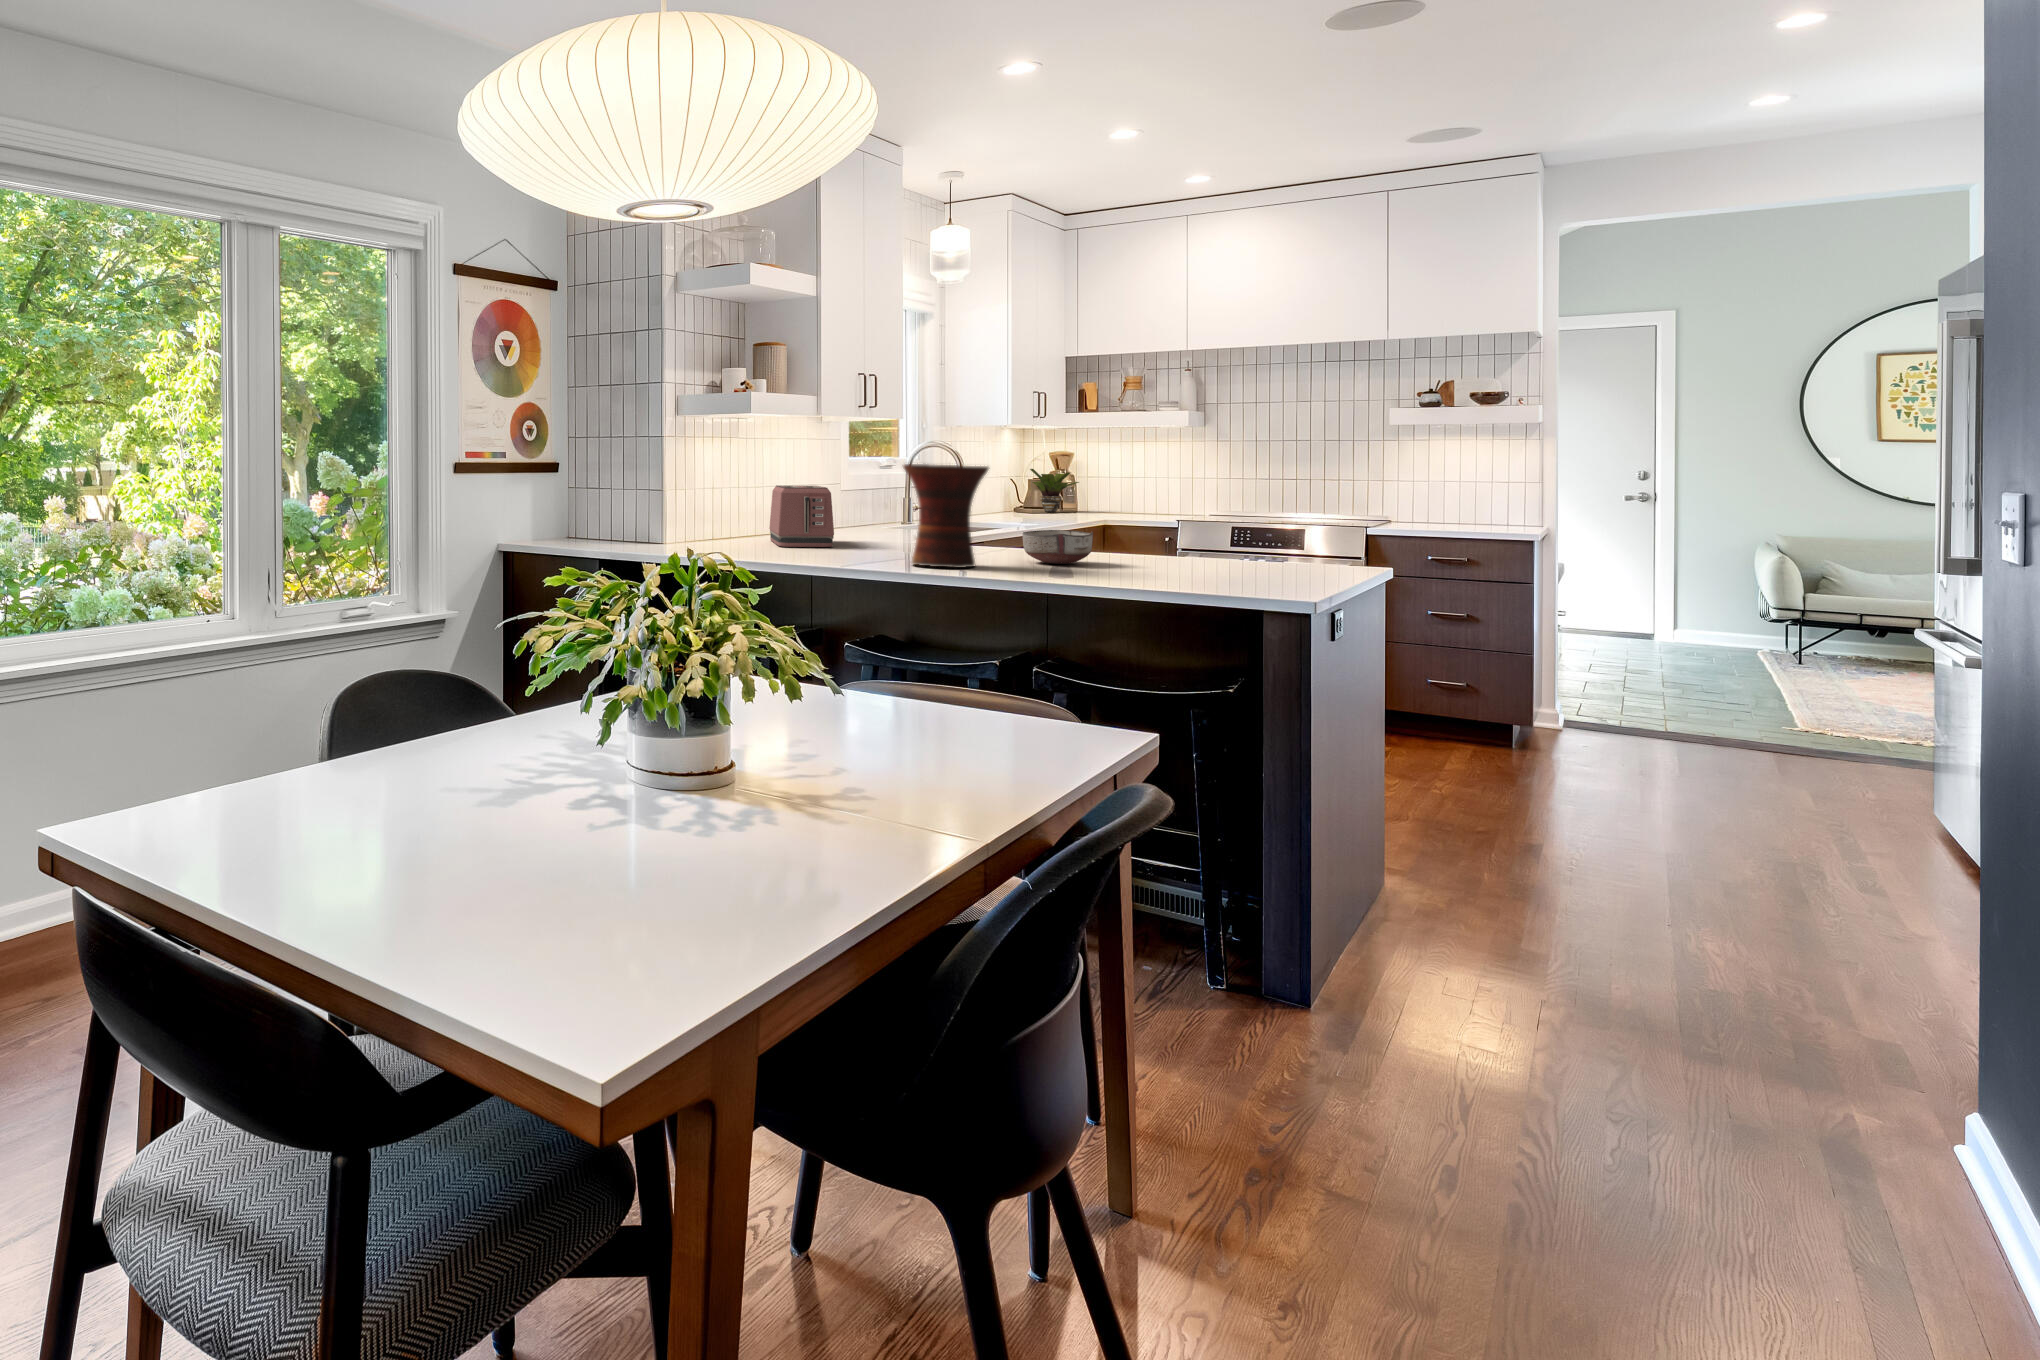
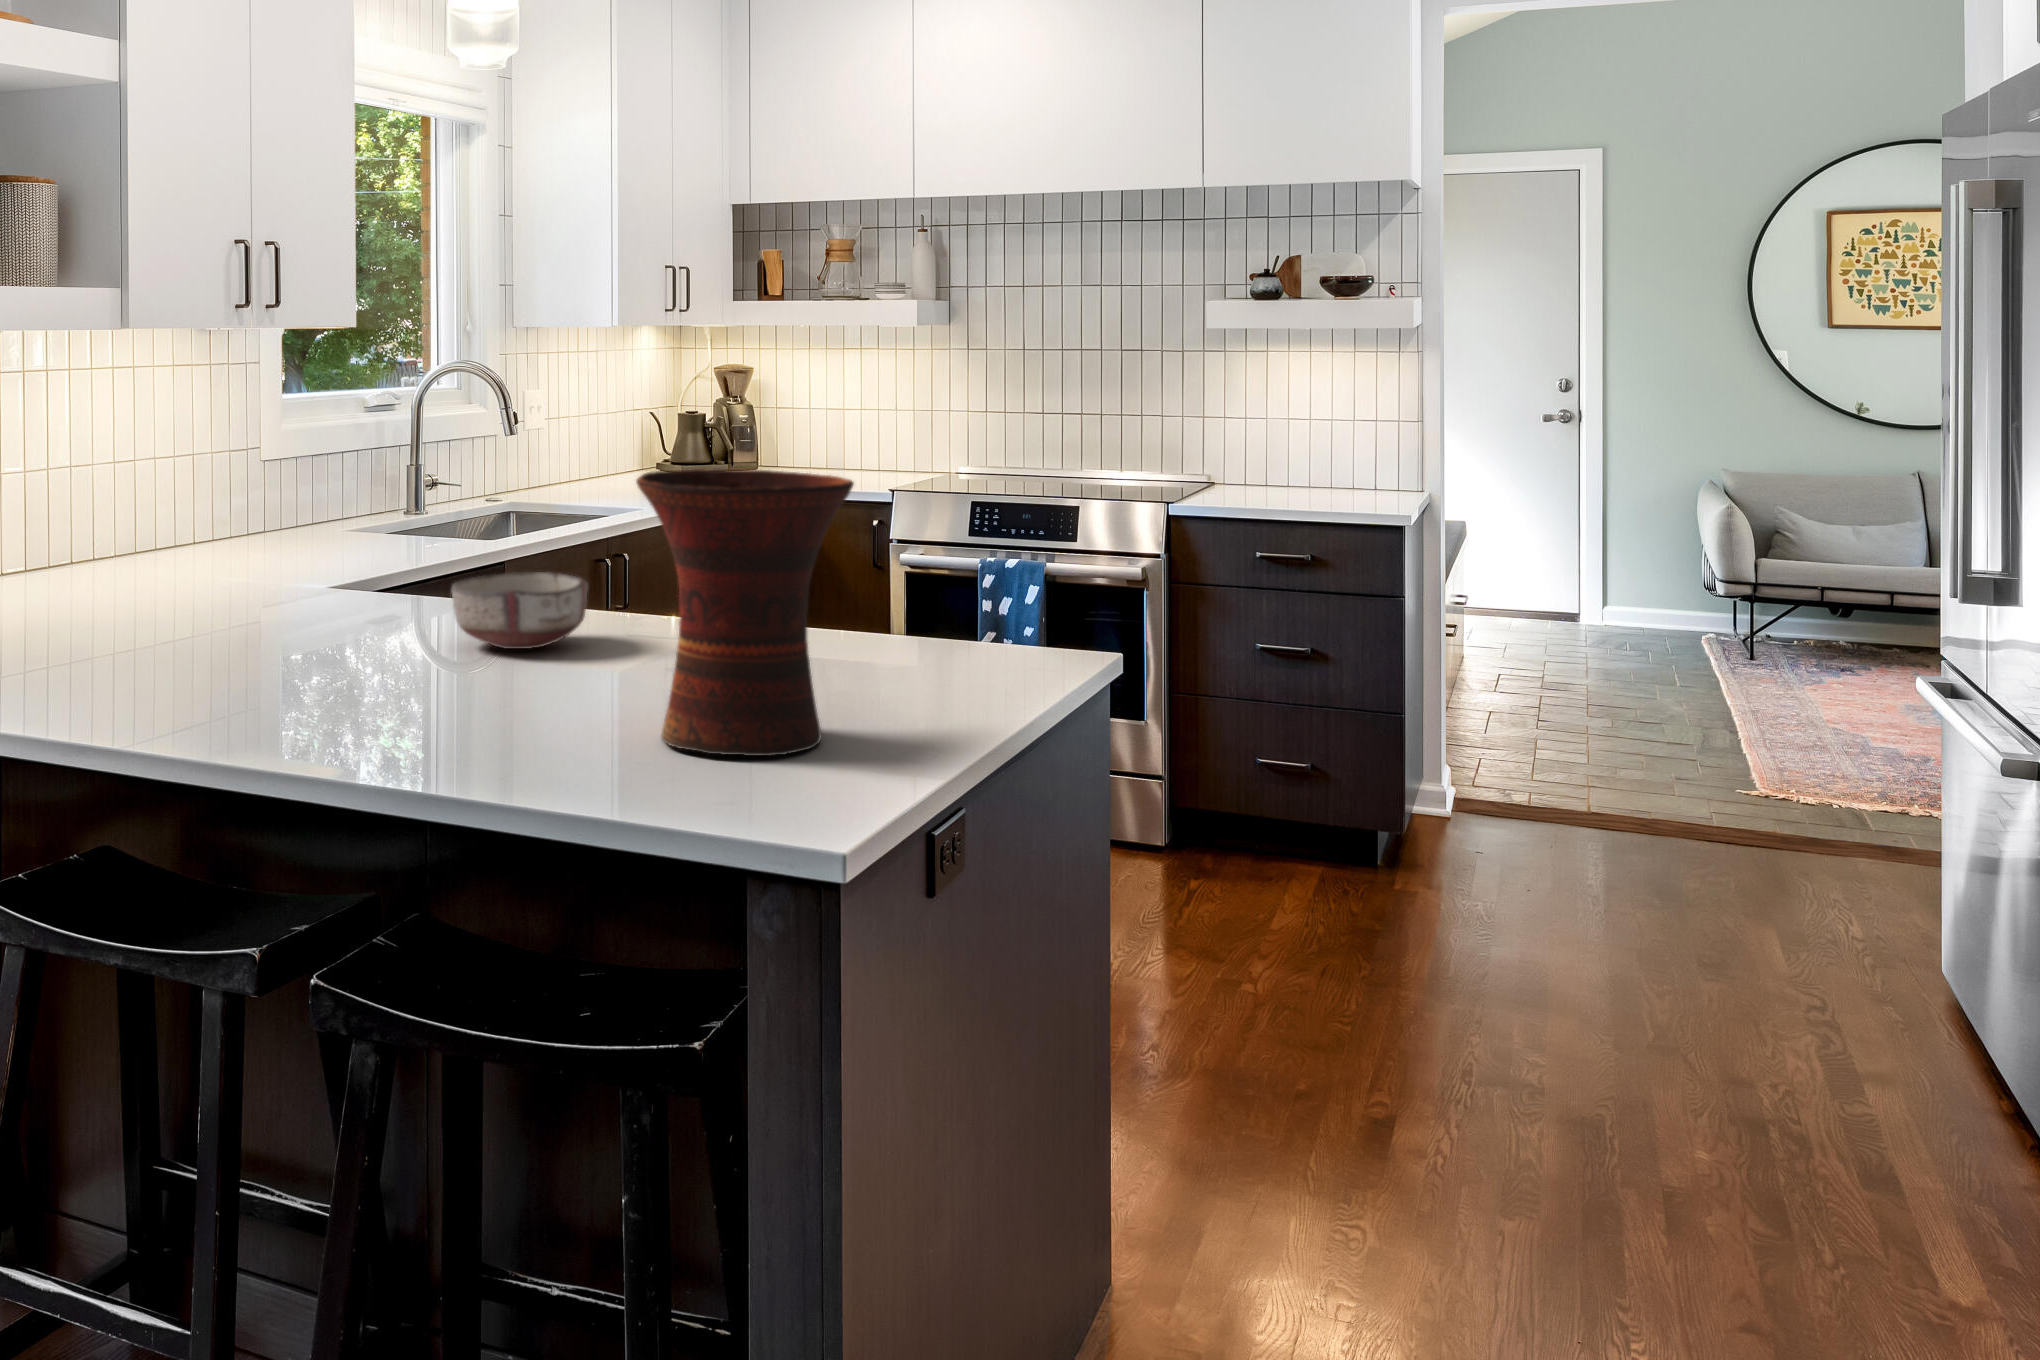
vase: present [903,464,989,568] -> present [636,469,854,756]
potted plant: present [1030,469,1079,513] -> none [674,397,756,473]
toaster: present [769,485,834,547] -> none [15,469,153,608]

